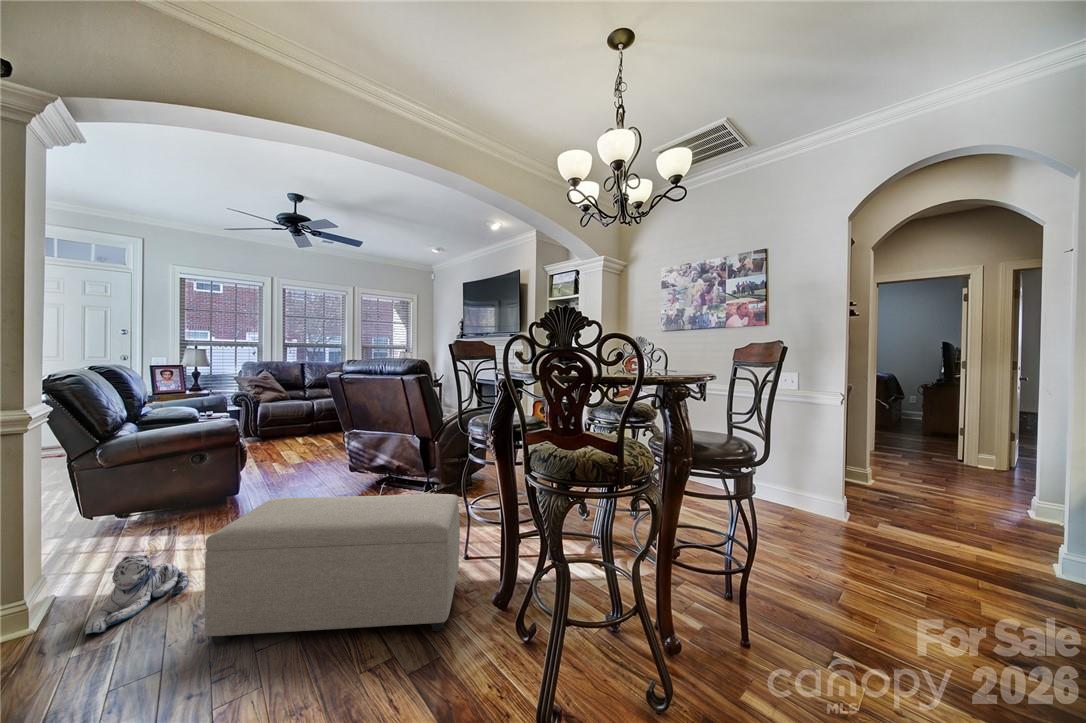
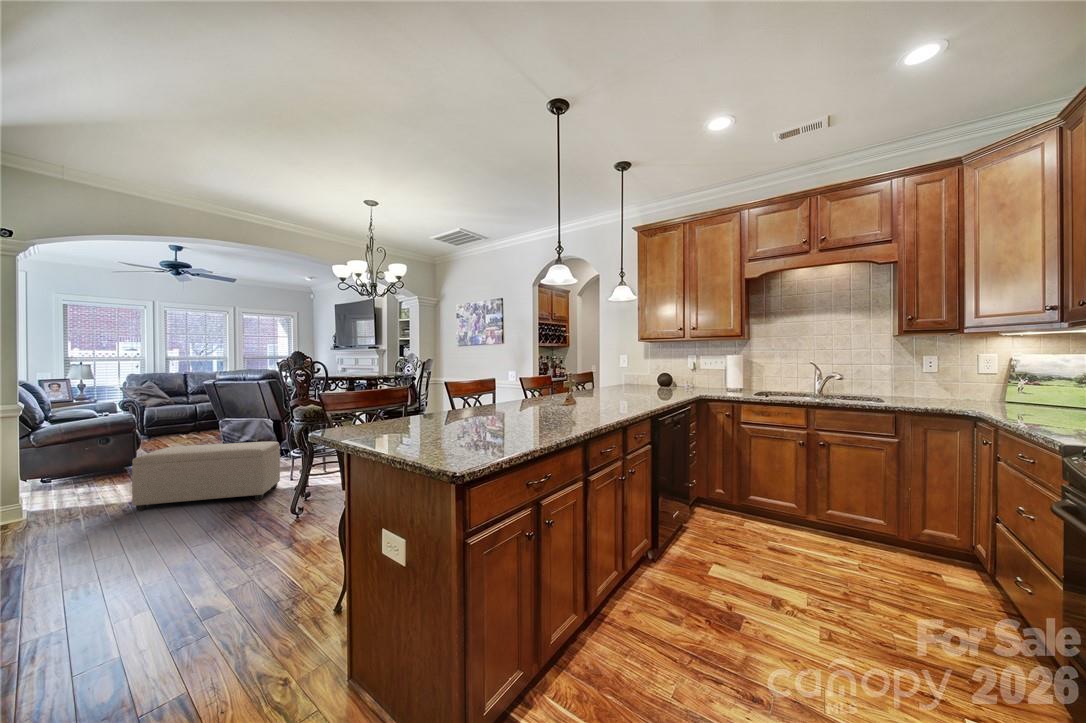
plush toy: present [84,555,189,635] -> none [62,478,114,513]

